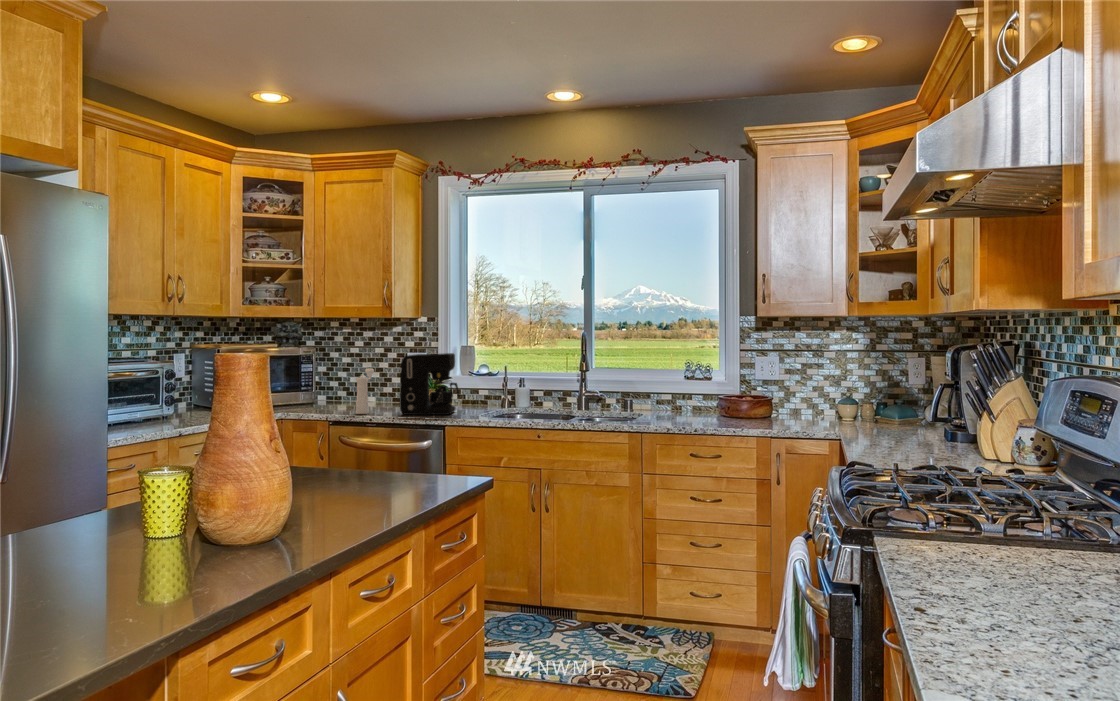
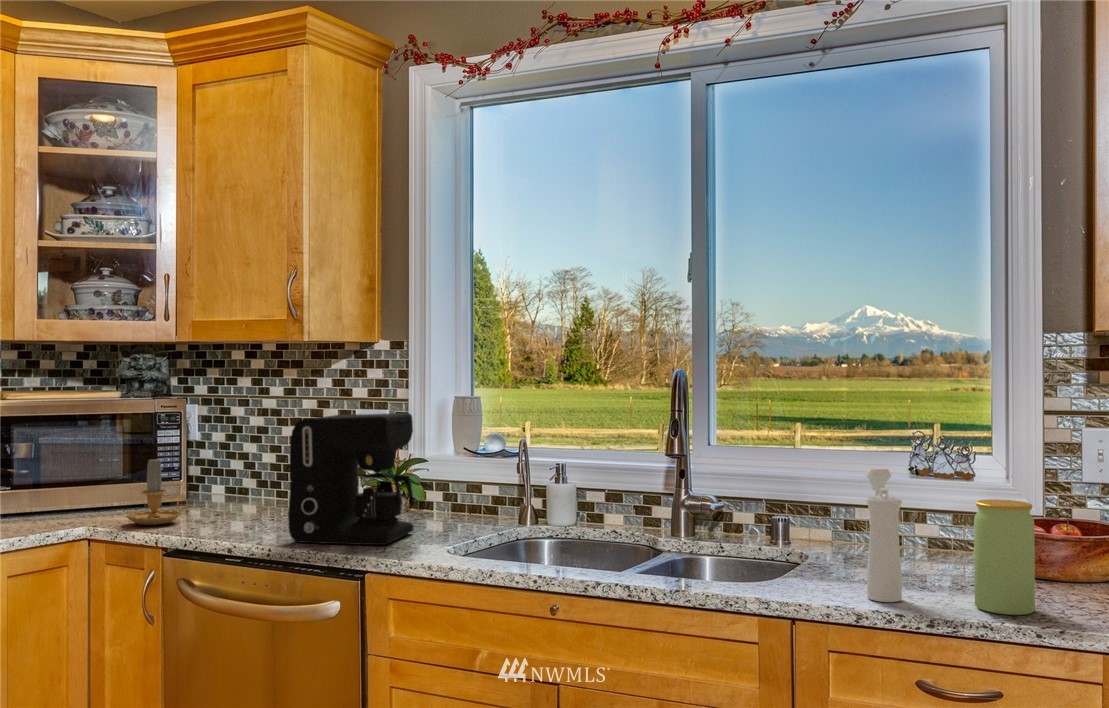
pepper mill: present [356,368,374,414] -> present [866,467,902,602]
candle: none [301,376,329,411] -> present [126,457,188,525]
jar: none [711,382,732,425] -> present [974,499,1035,615]

